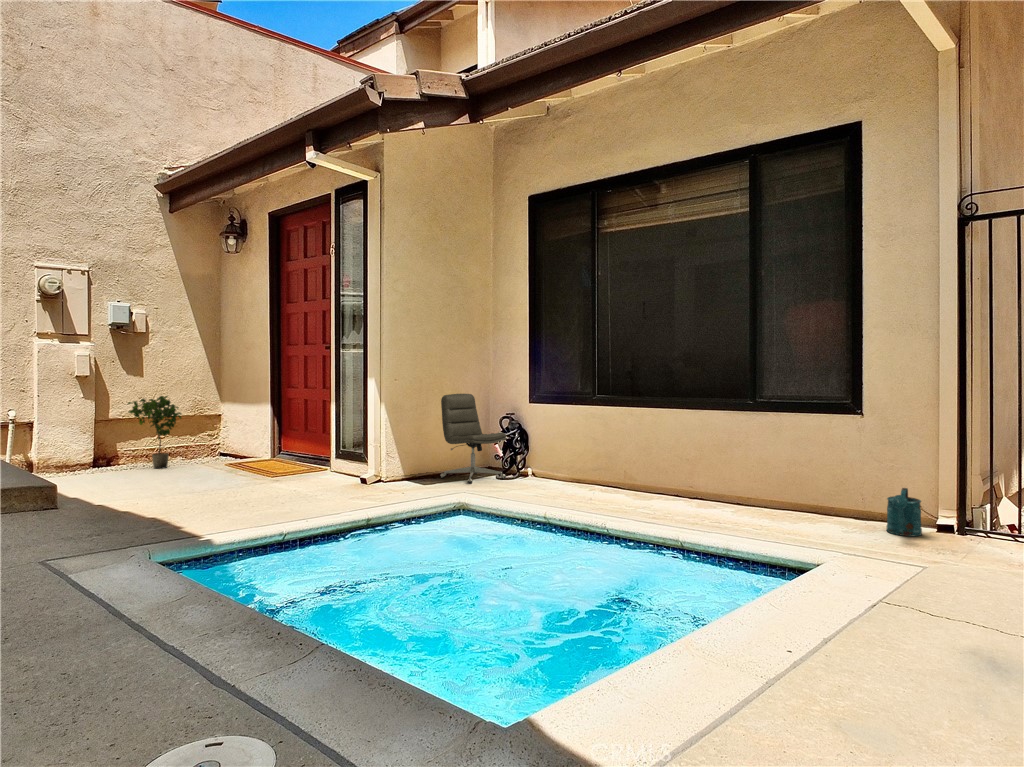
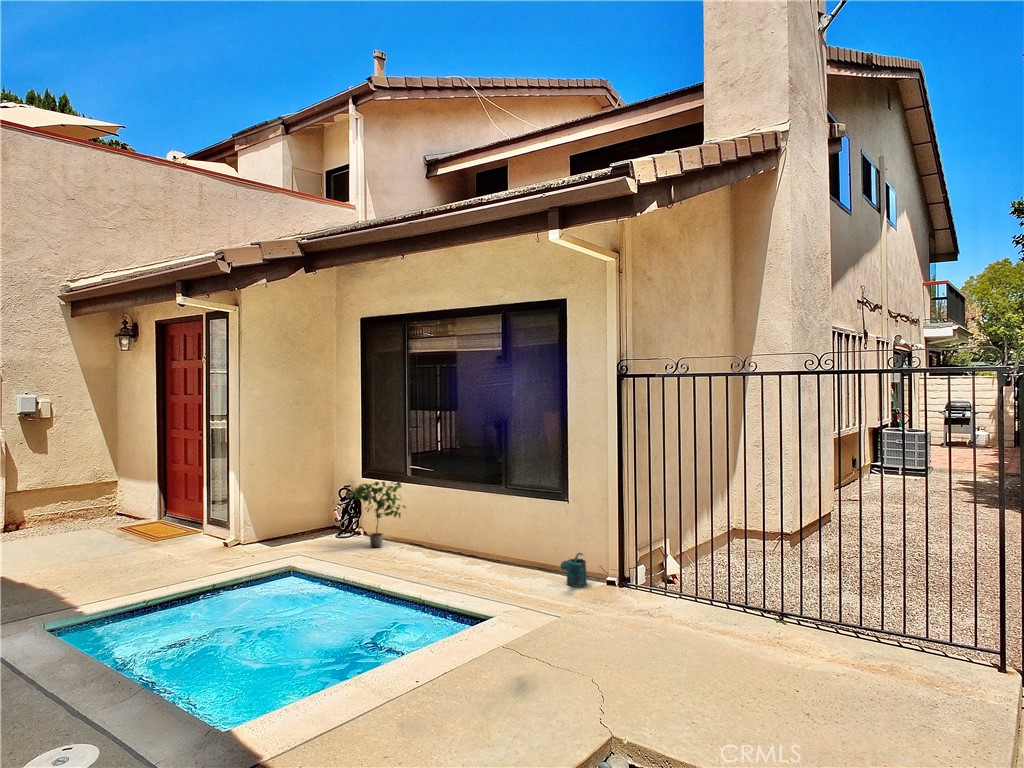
chair: present [440,394,507,484] -> none [291,470,343,543]
potted plant: present [128,396,181,469] -> present [350,481,405,548]

